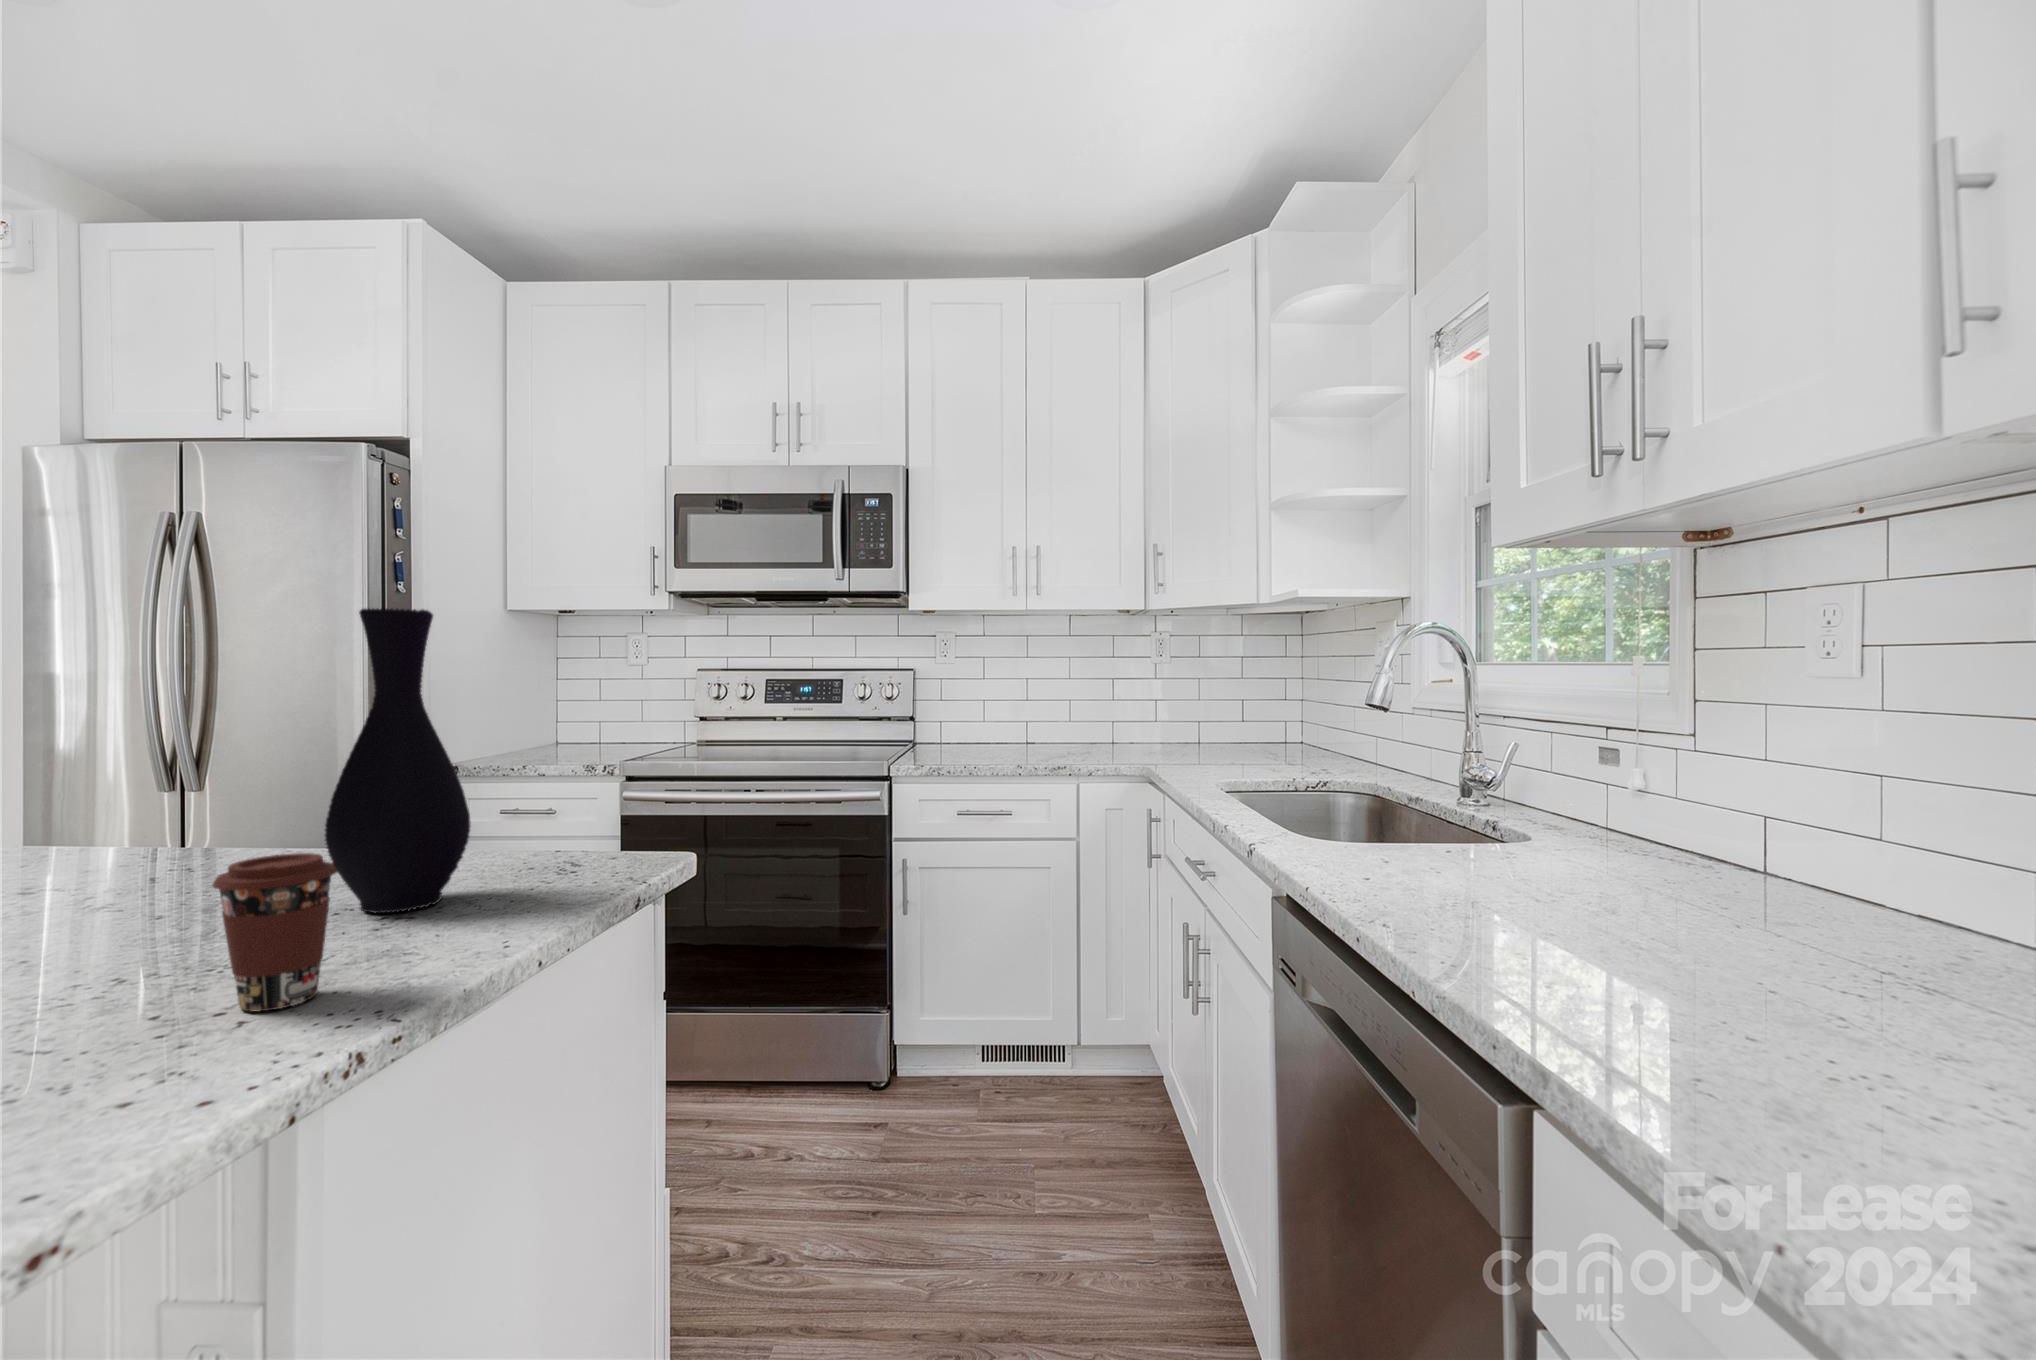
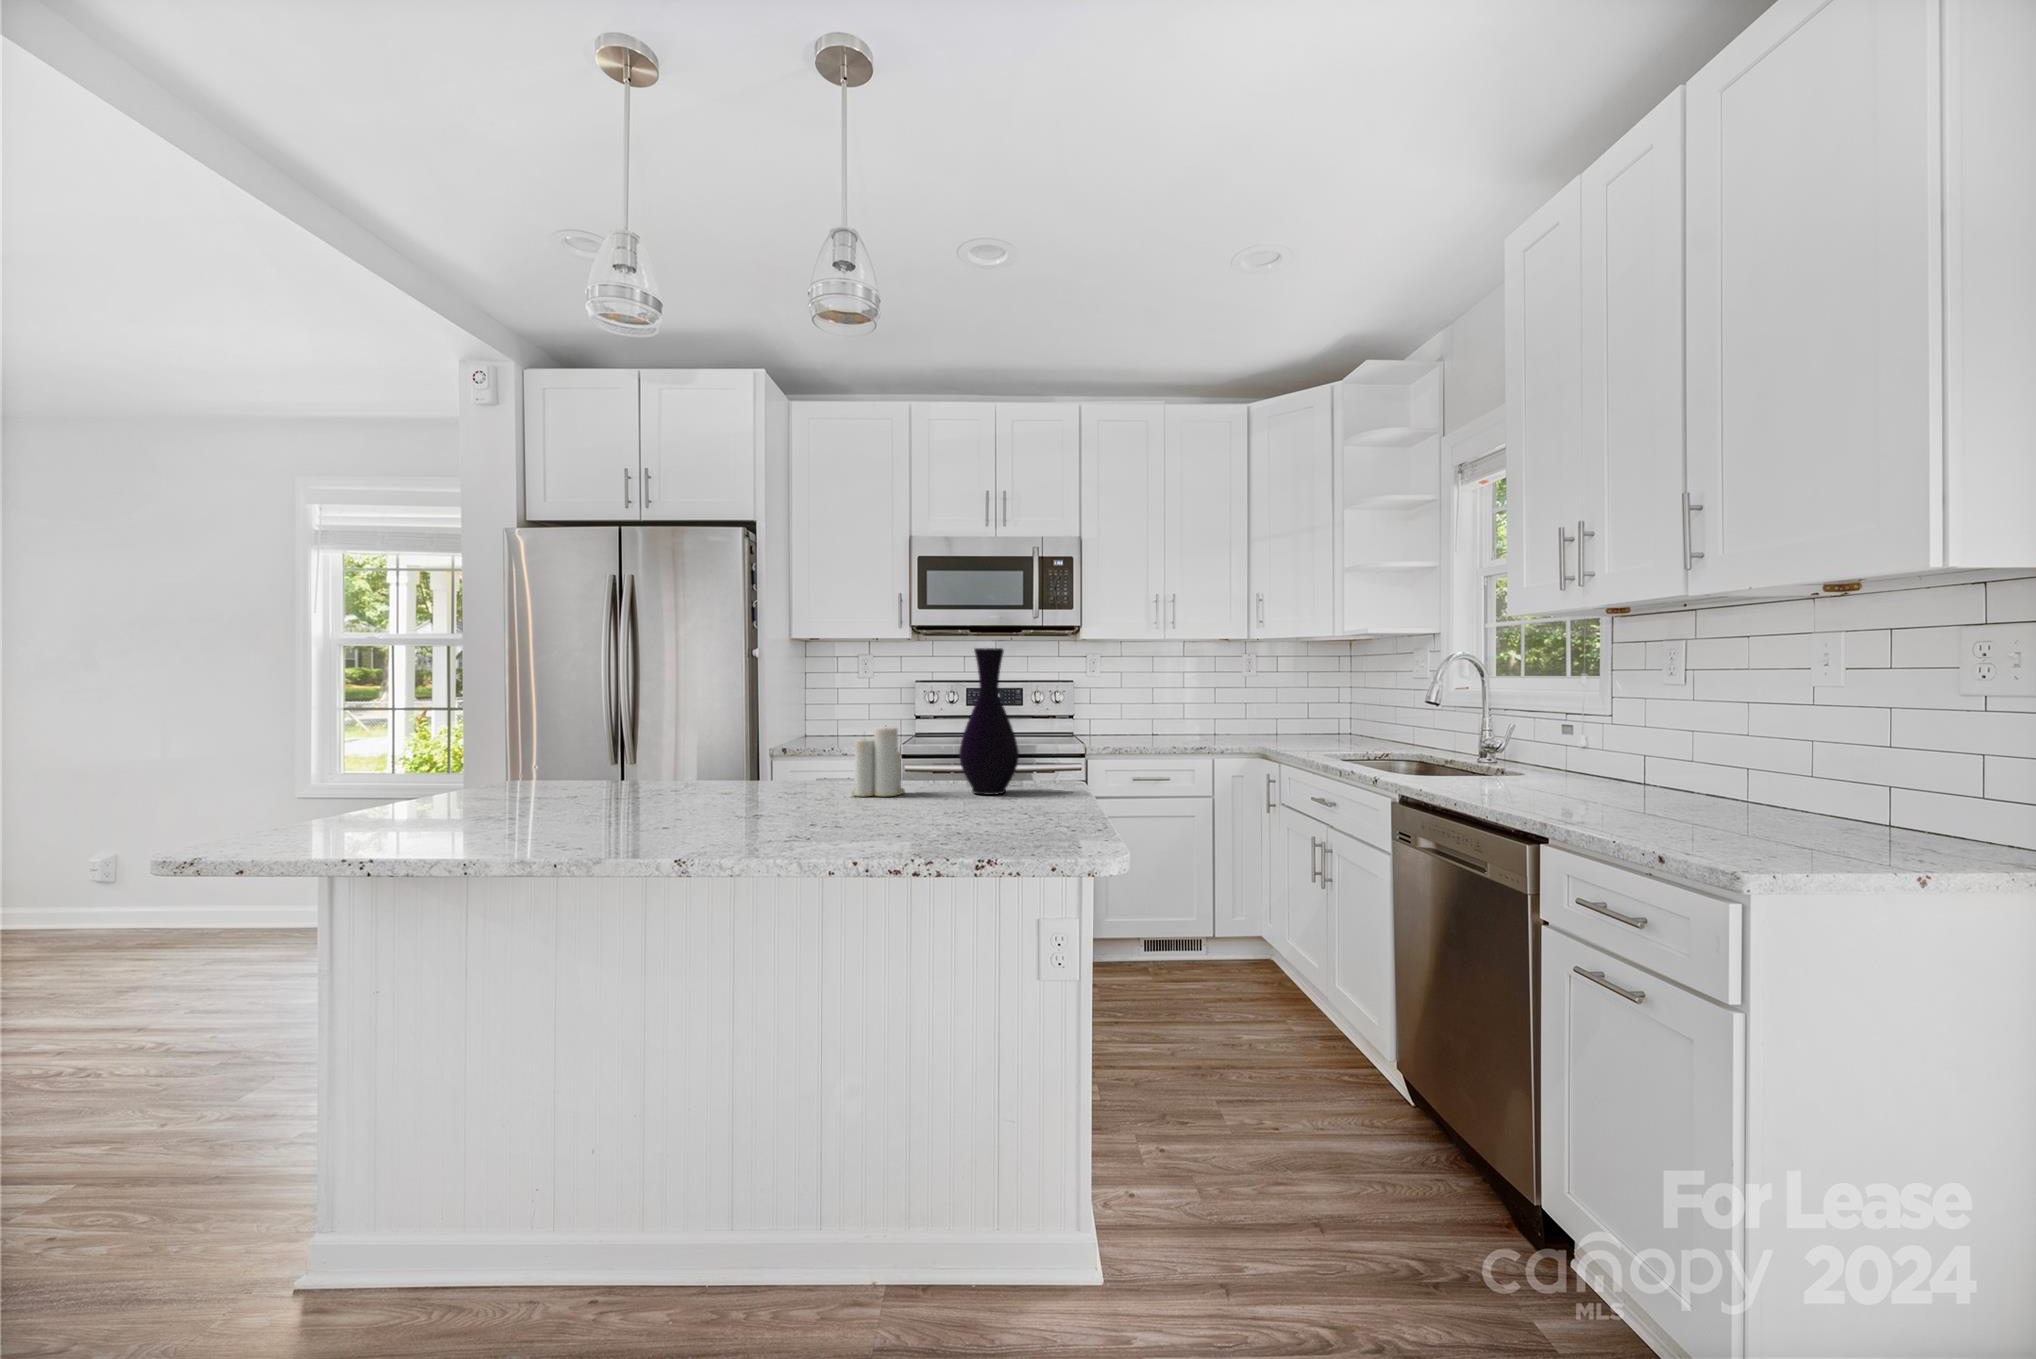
candle: none [94,757,237,919] -> present [851,727,905,796]
coffee cup: present [213,853,337,1012] -> none [1015,753,1055,814]

